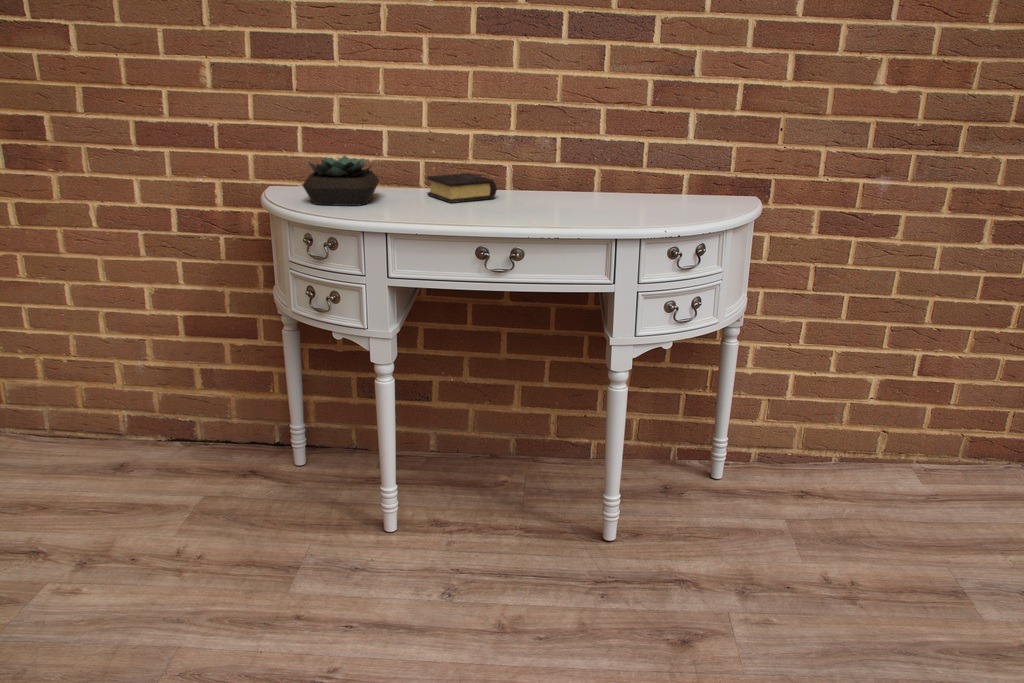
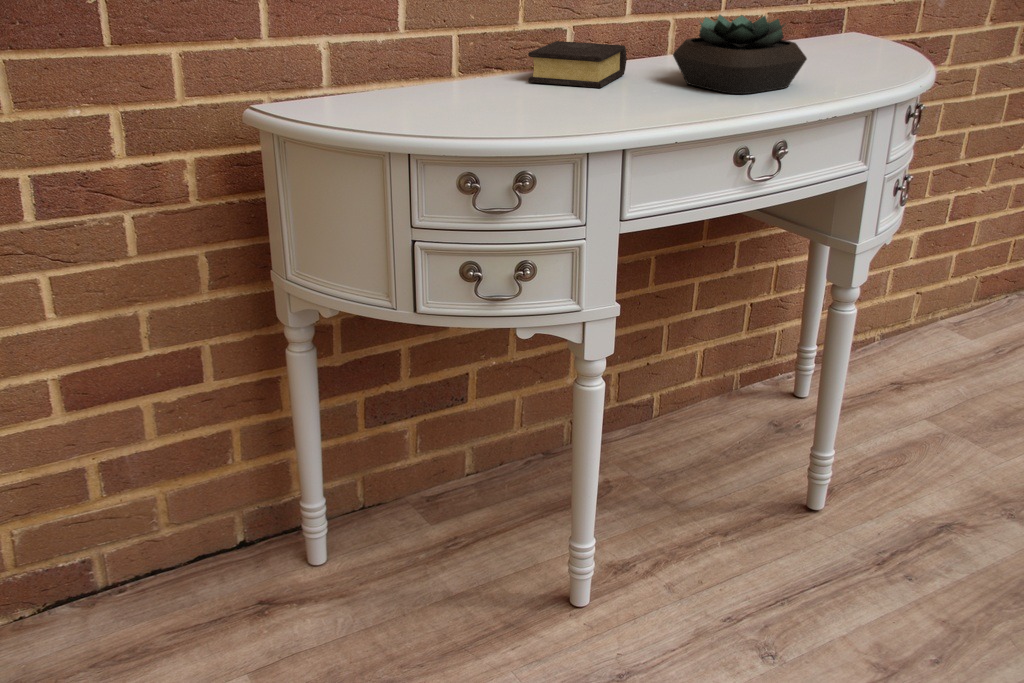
succulent plant: present [303,156,379,206] -> present [673,15,807,94]

